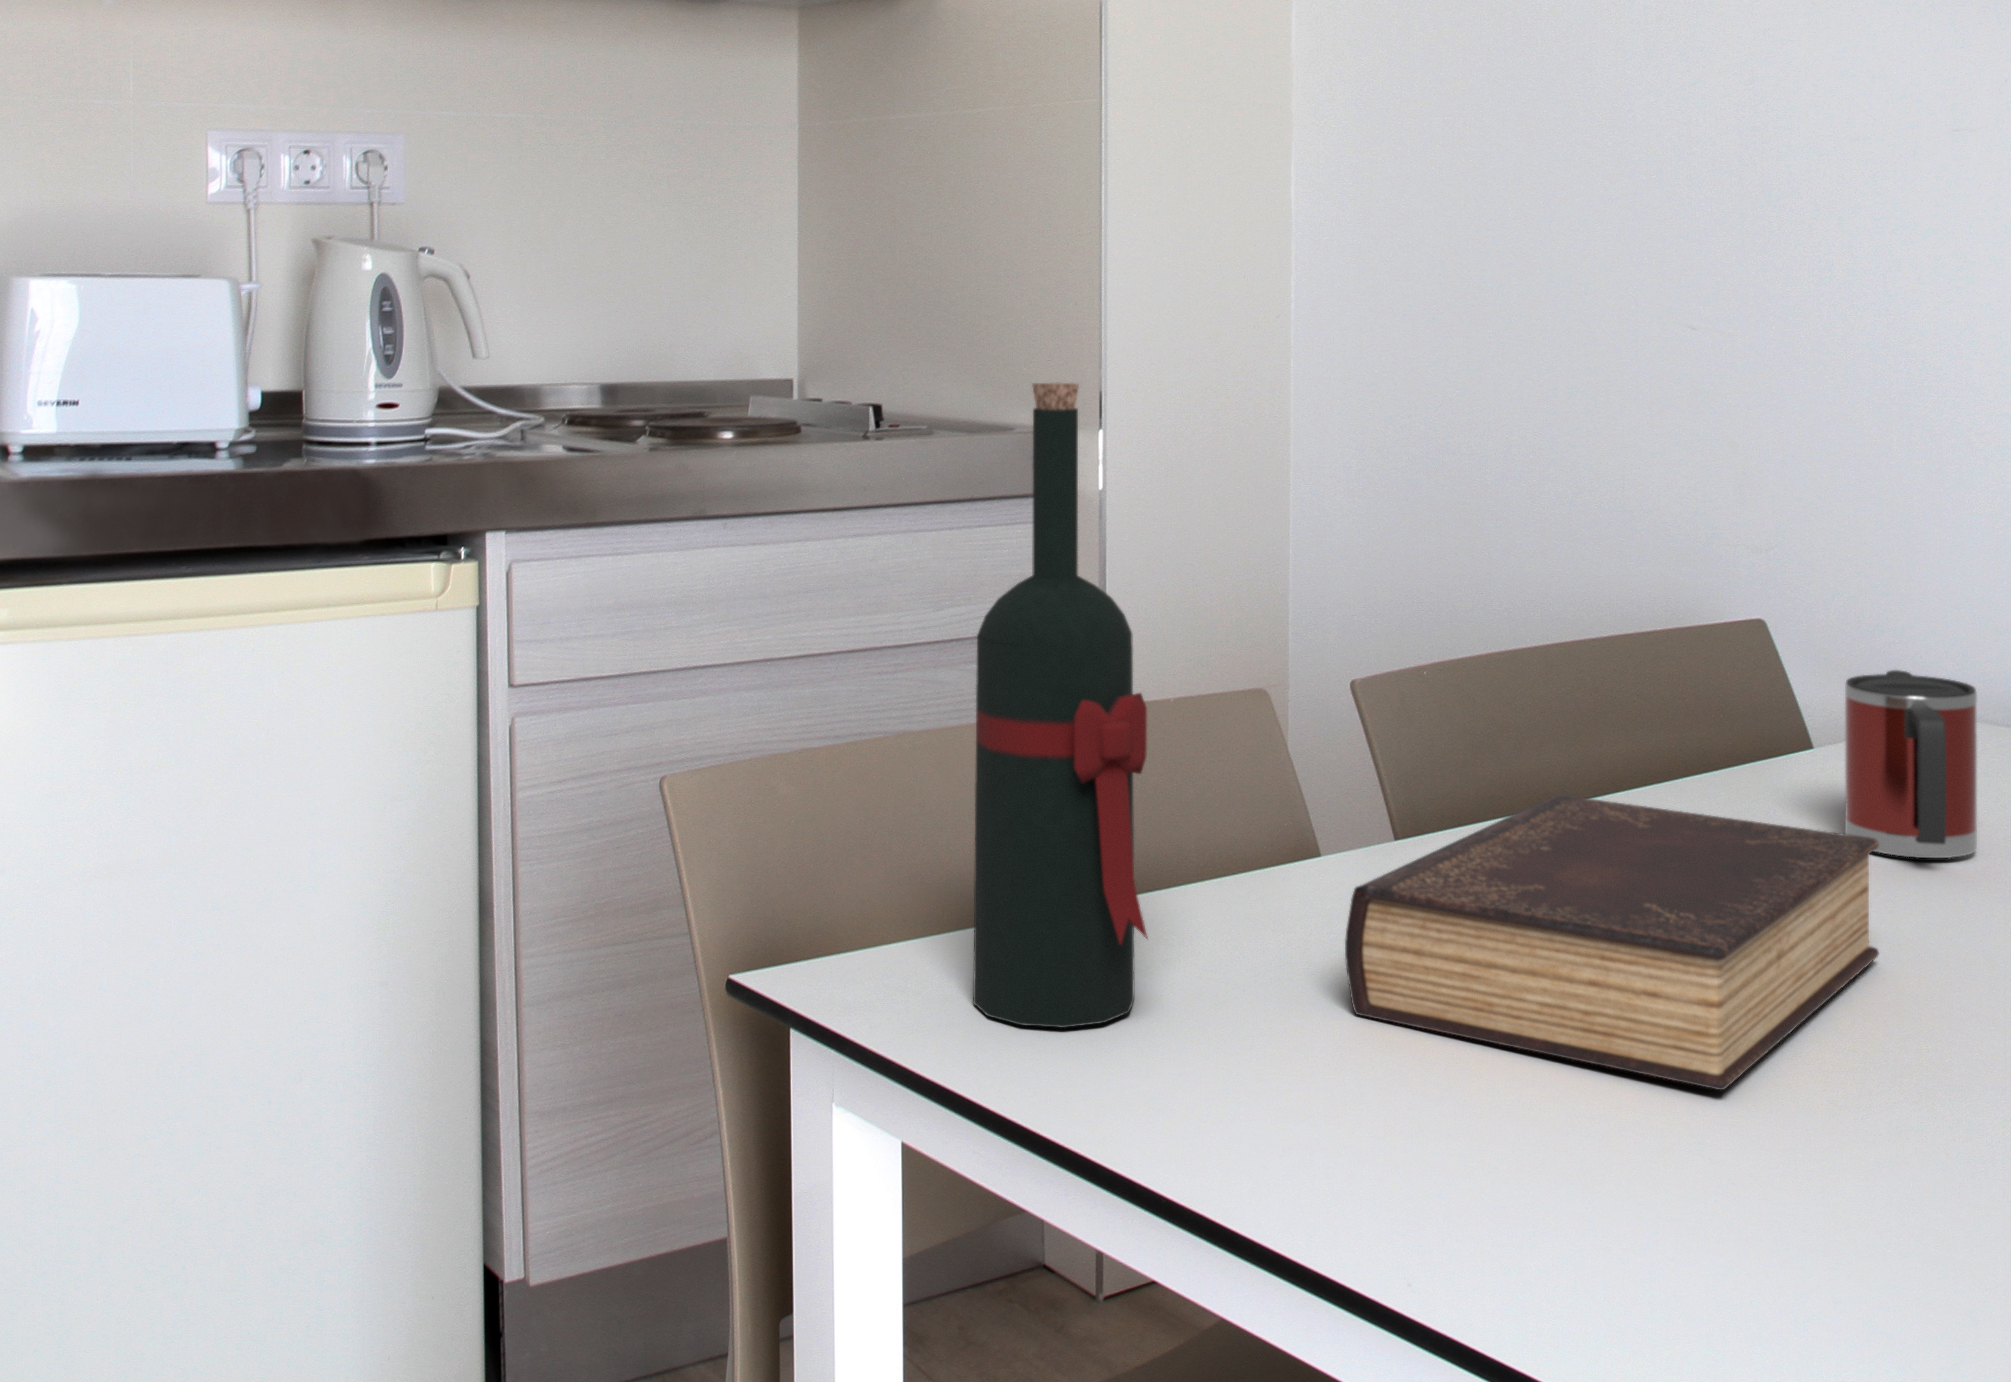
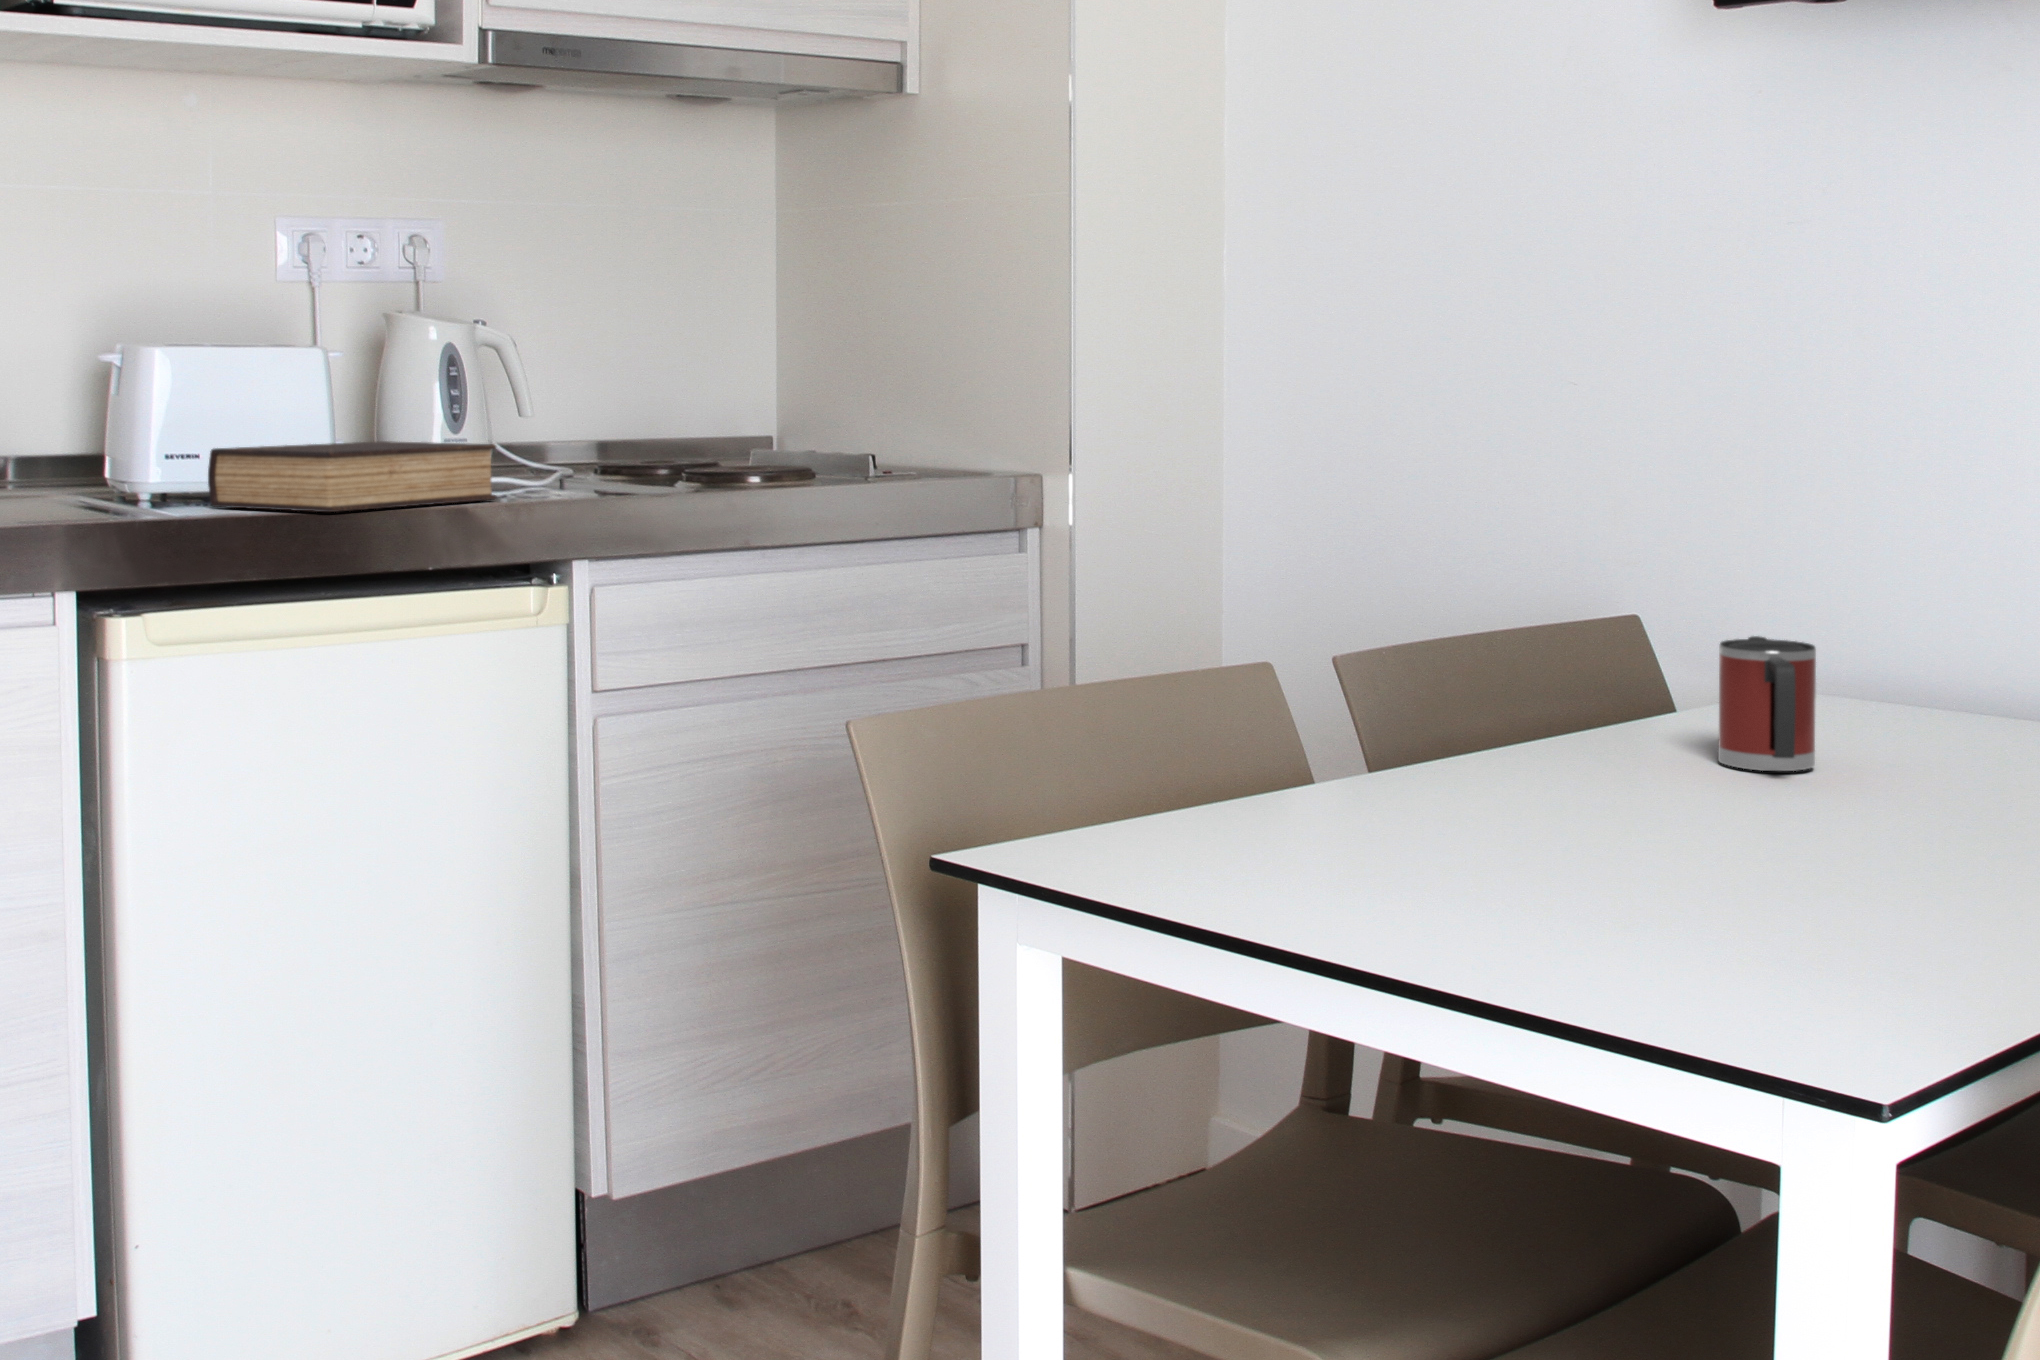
wine bottle: present [973,383,1147,1028] -> none [1129,412,1261,869]
book: present [1345,794,1879,1090] -> present [208,441,496,512]

